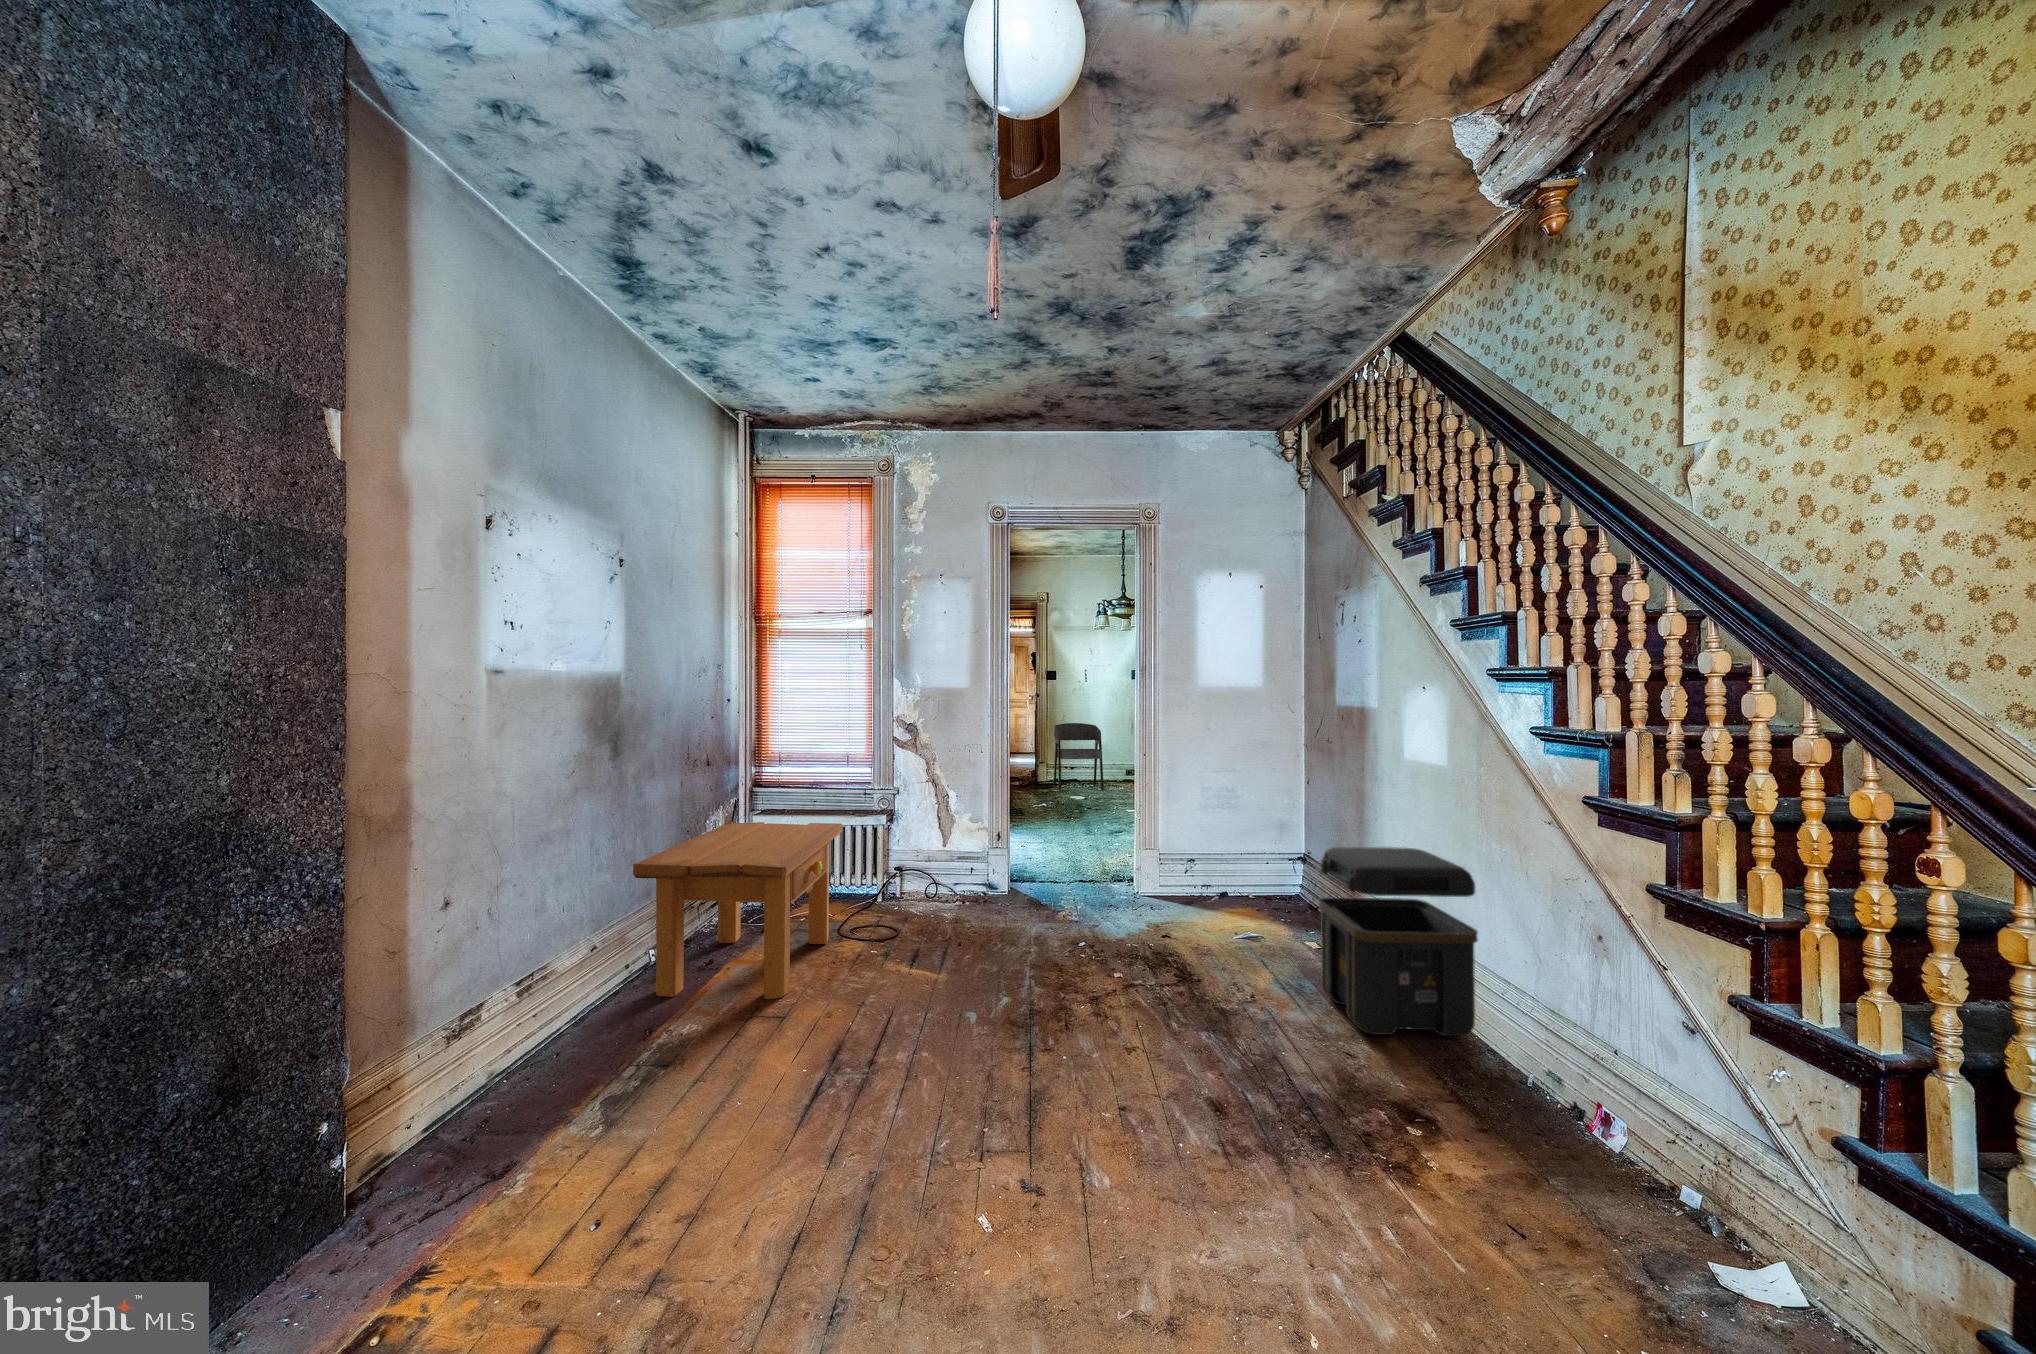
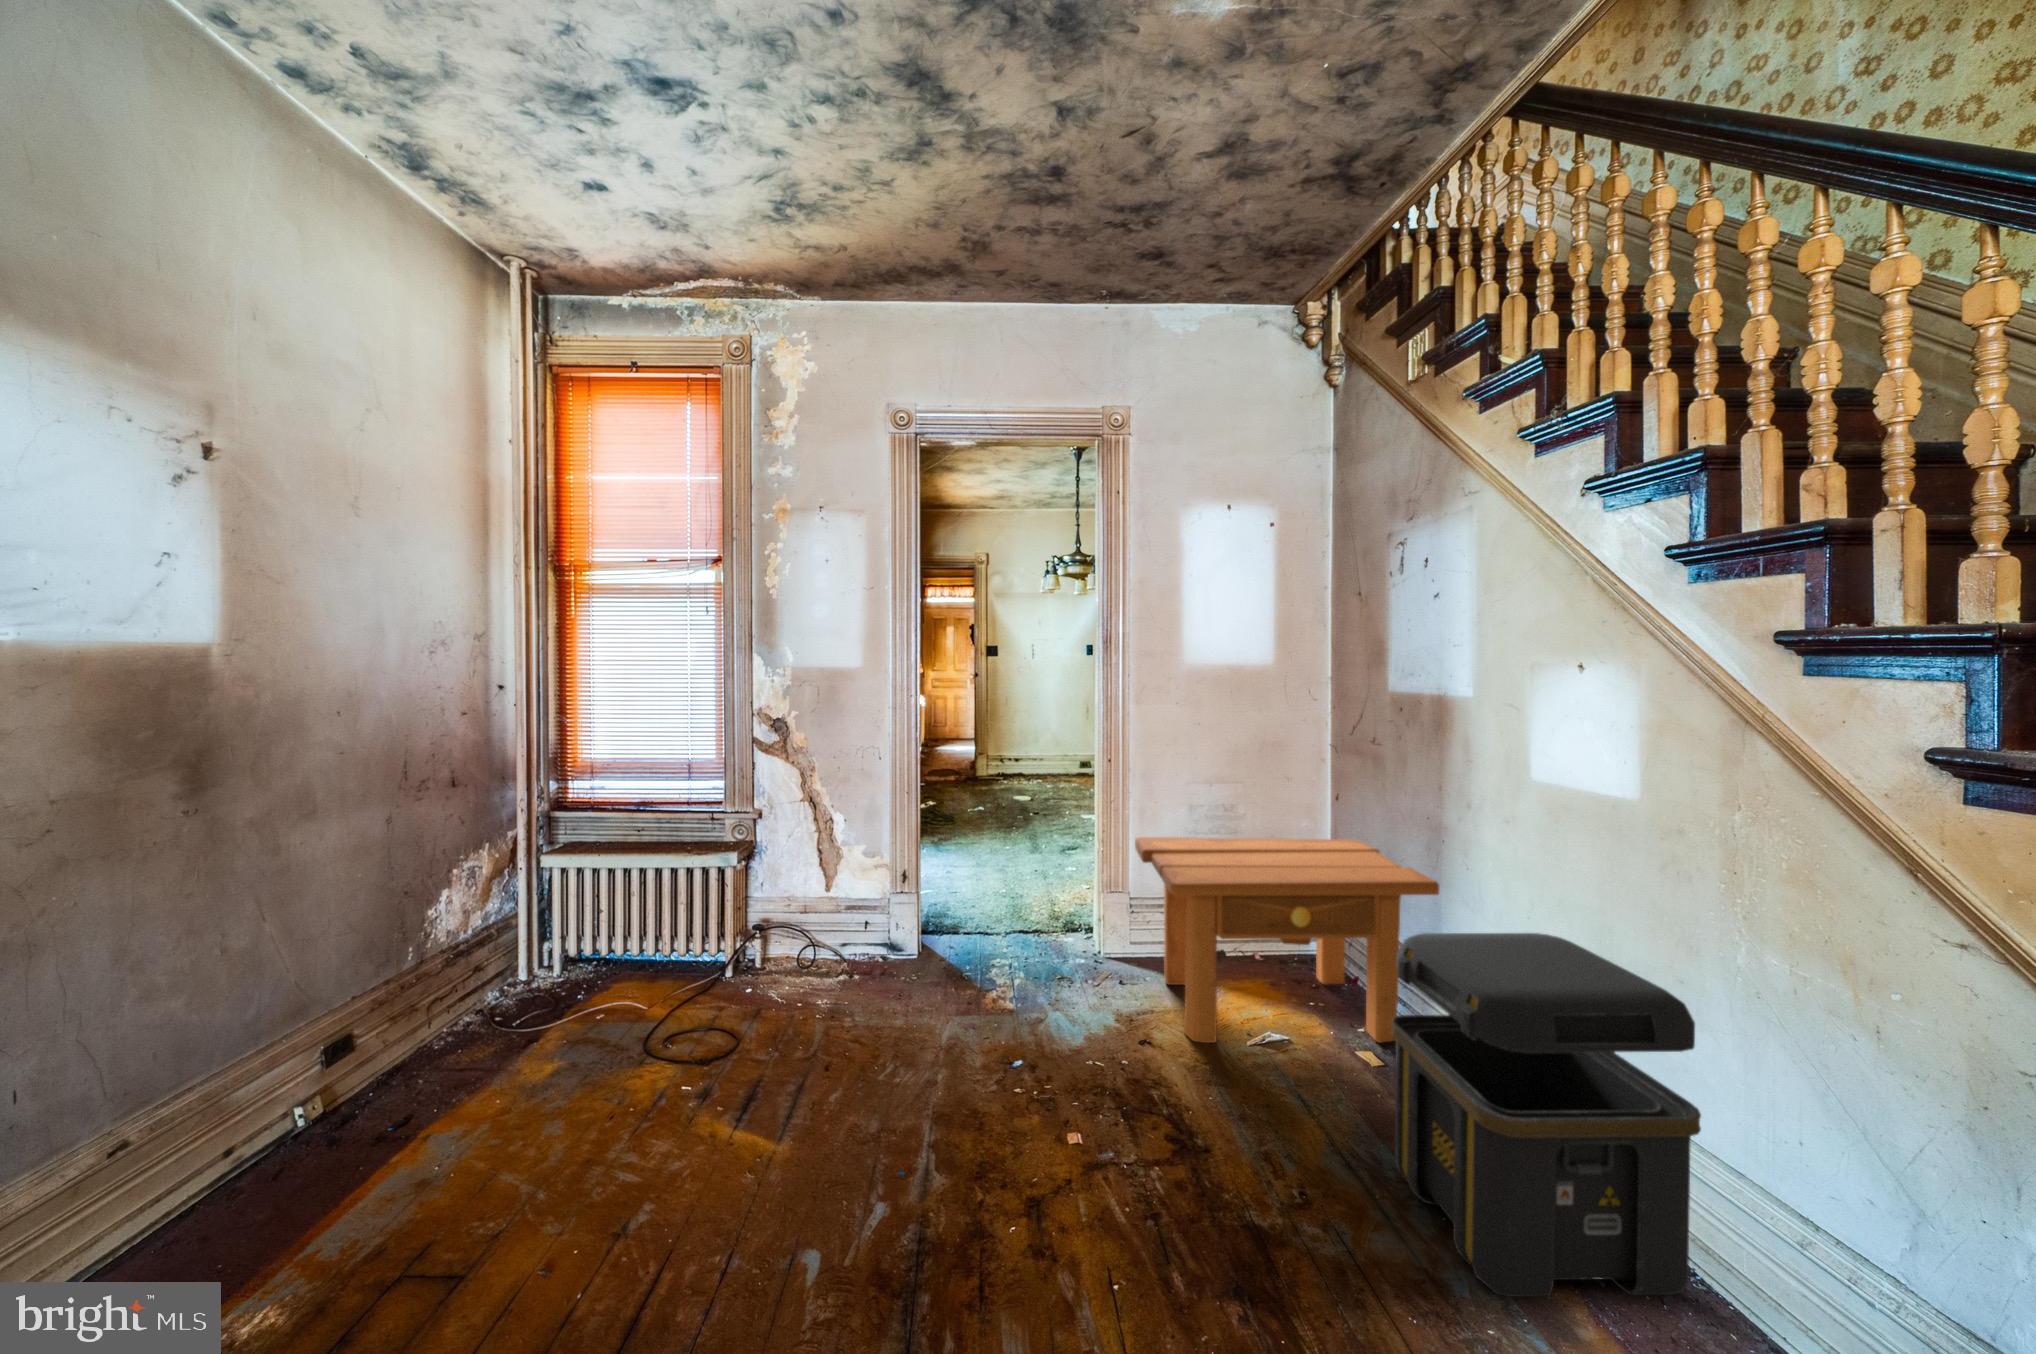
chair: present [1054,723,1104,790] -> none [1013,707,1071,787]
side table: present [633,822,843,999] -> present [1135,837,1439,1043]

